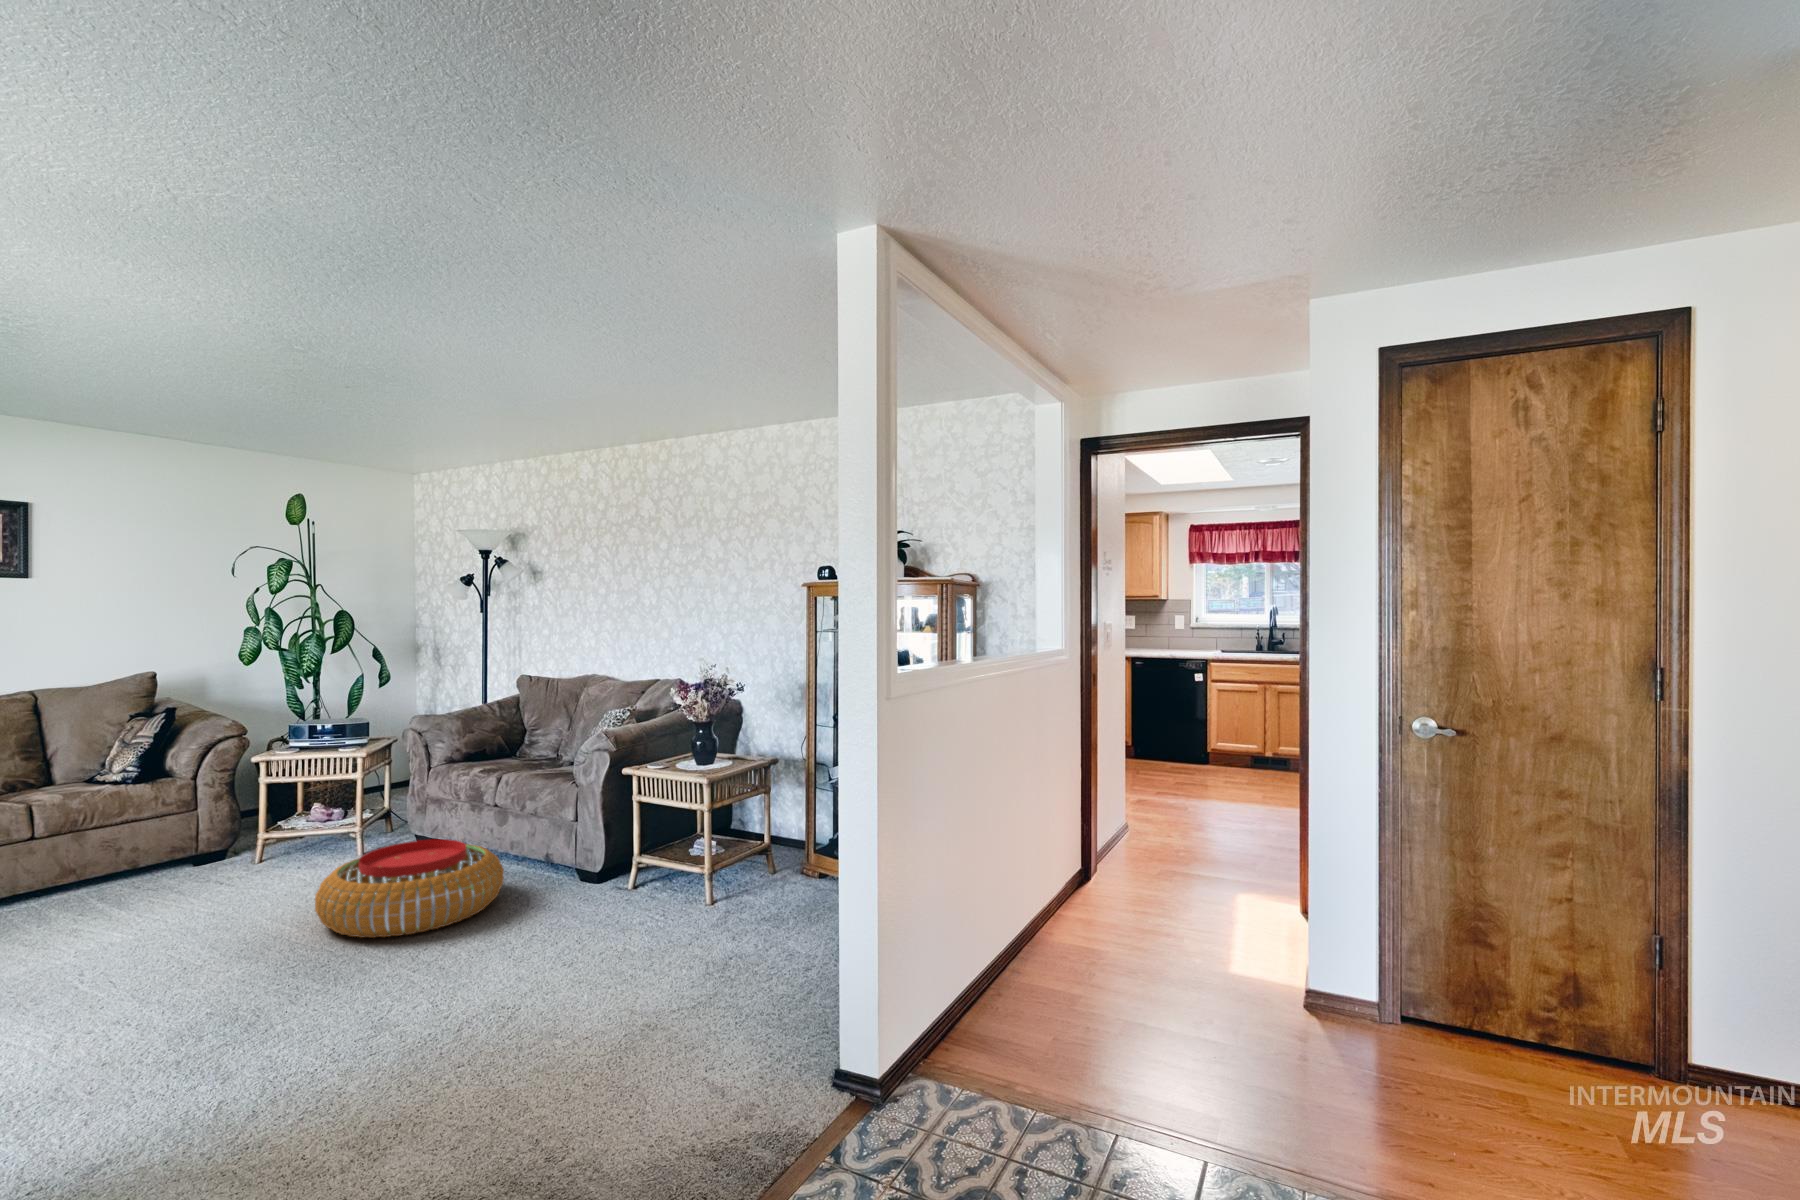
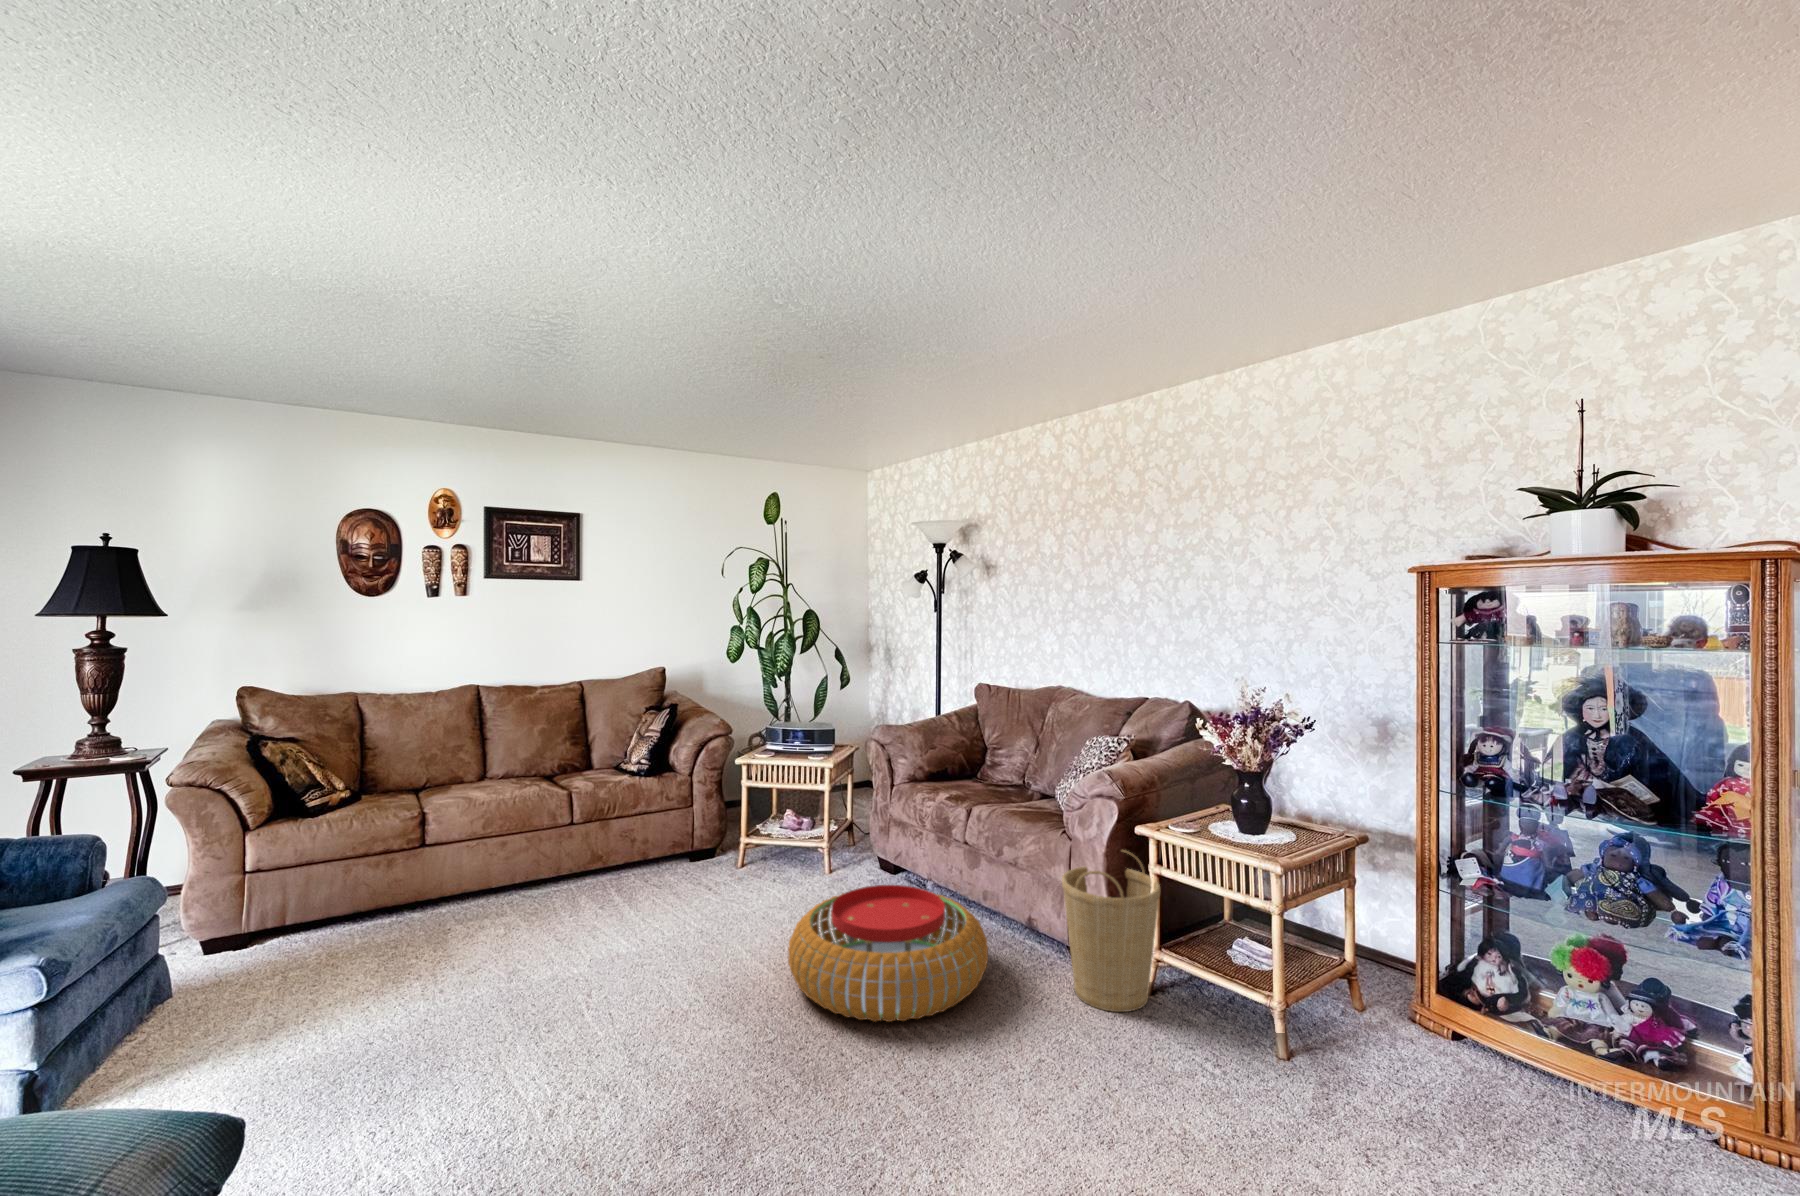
basket: none [564,788,639,901] -> present [1062,850,1160,1012]

